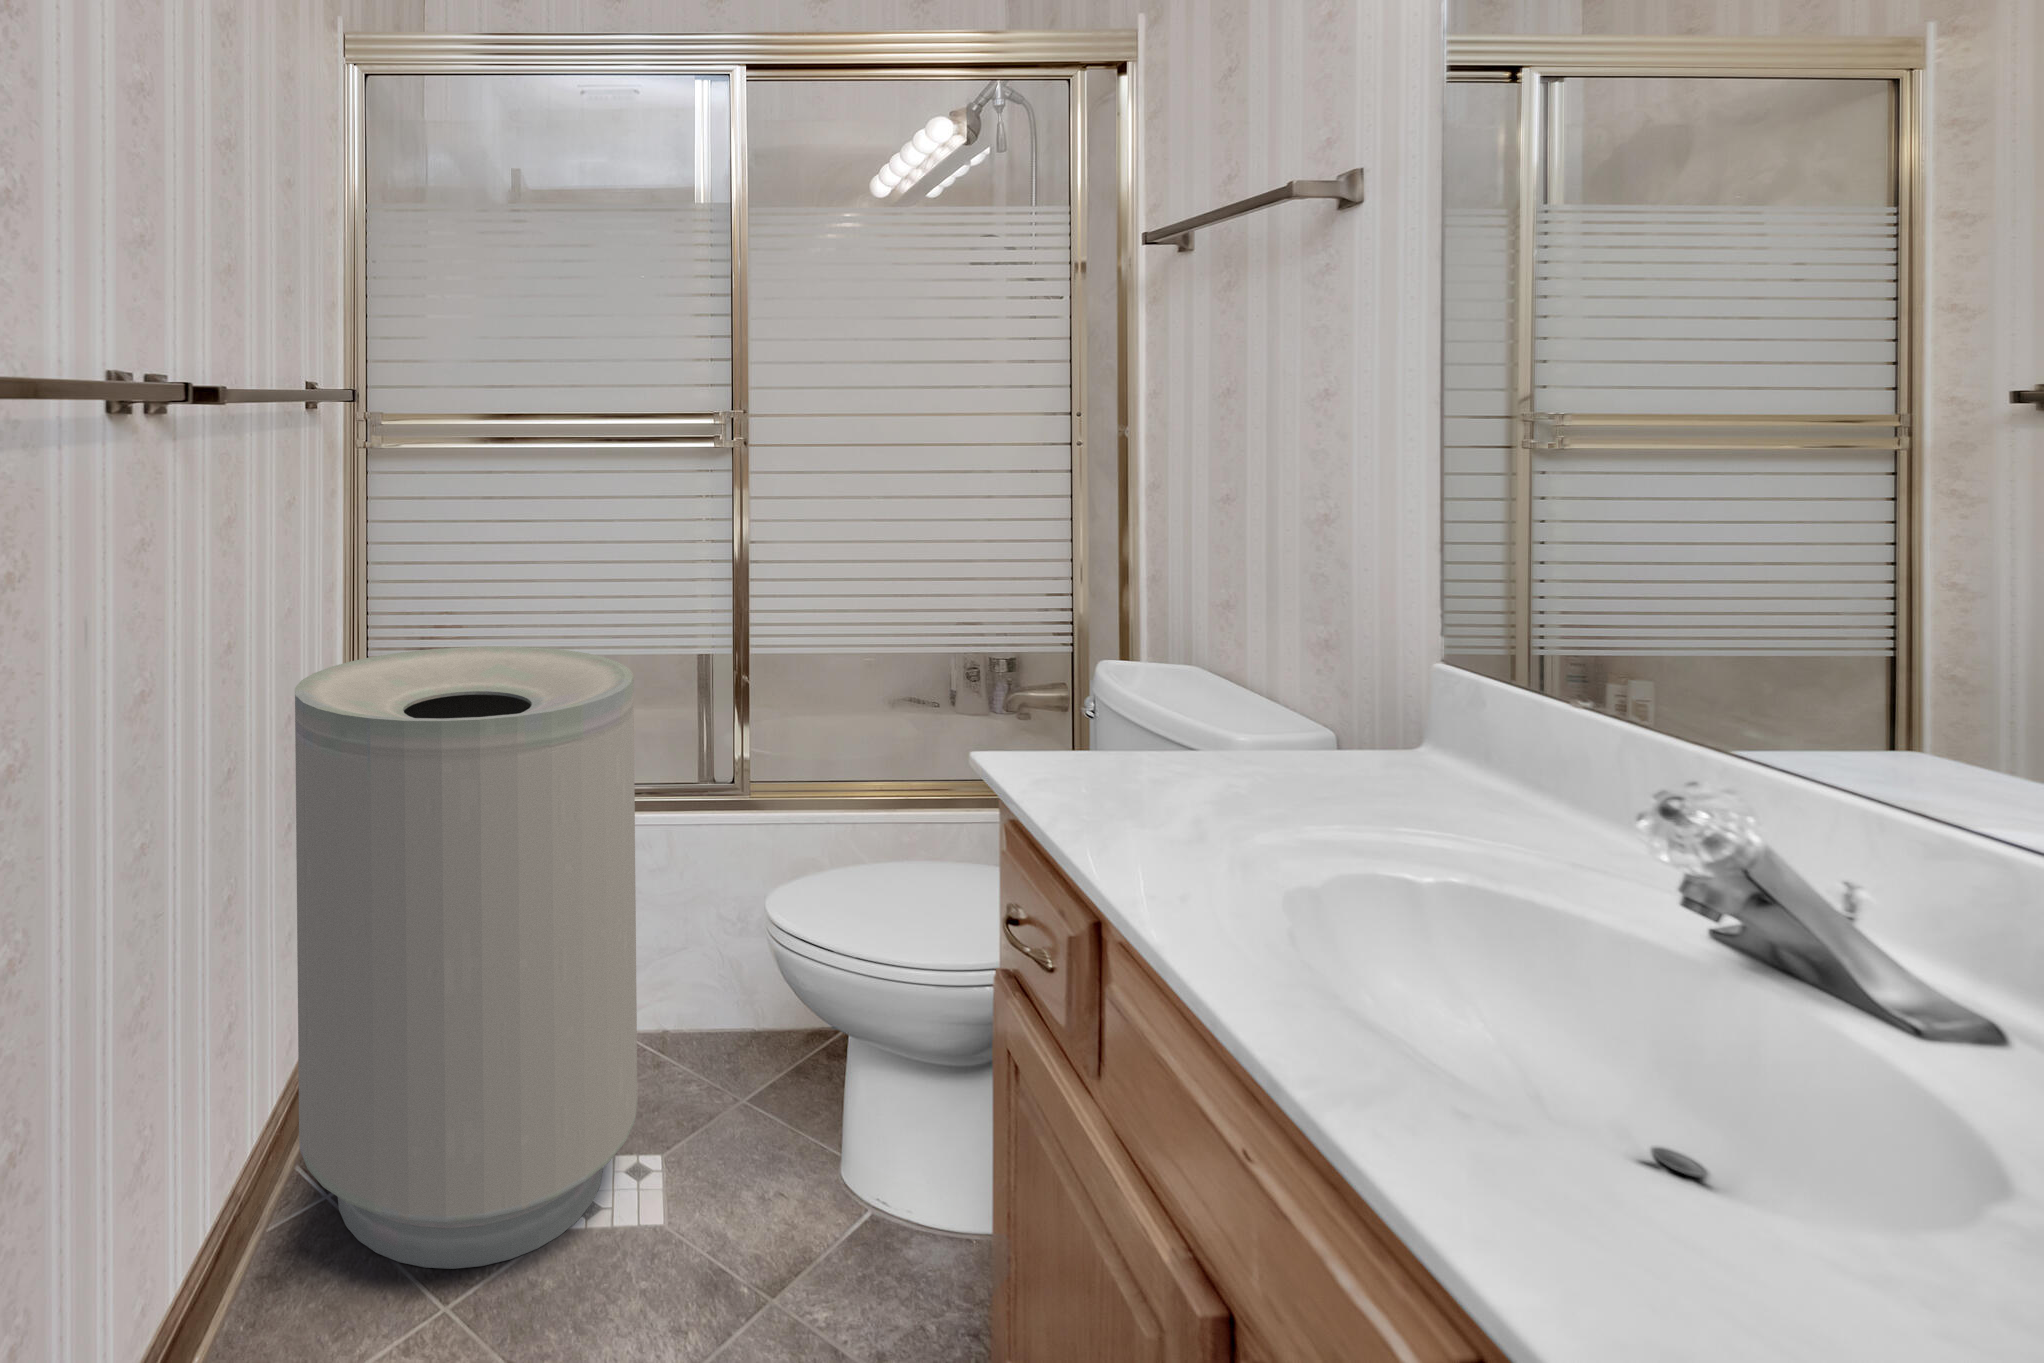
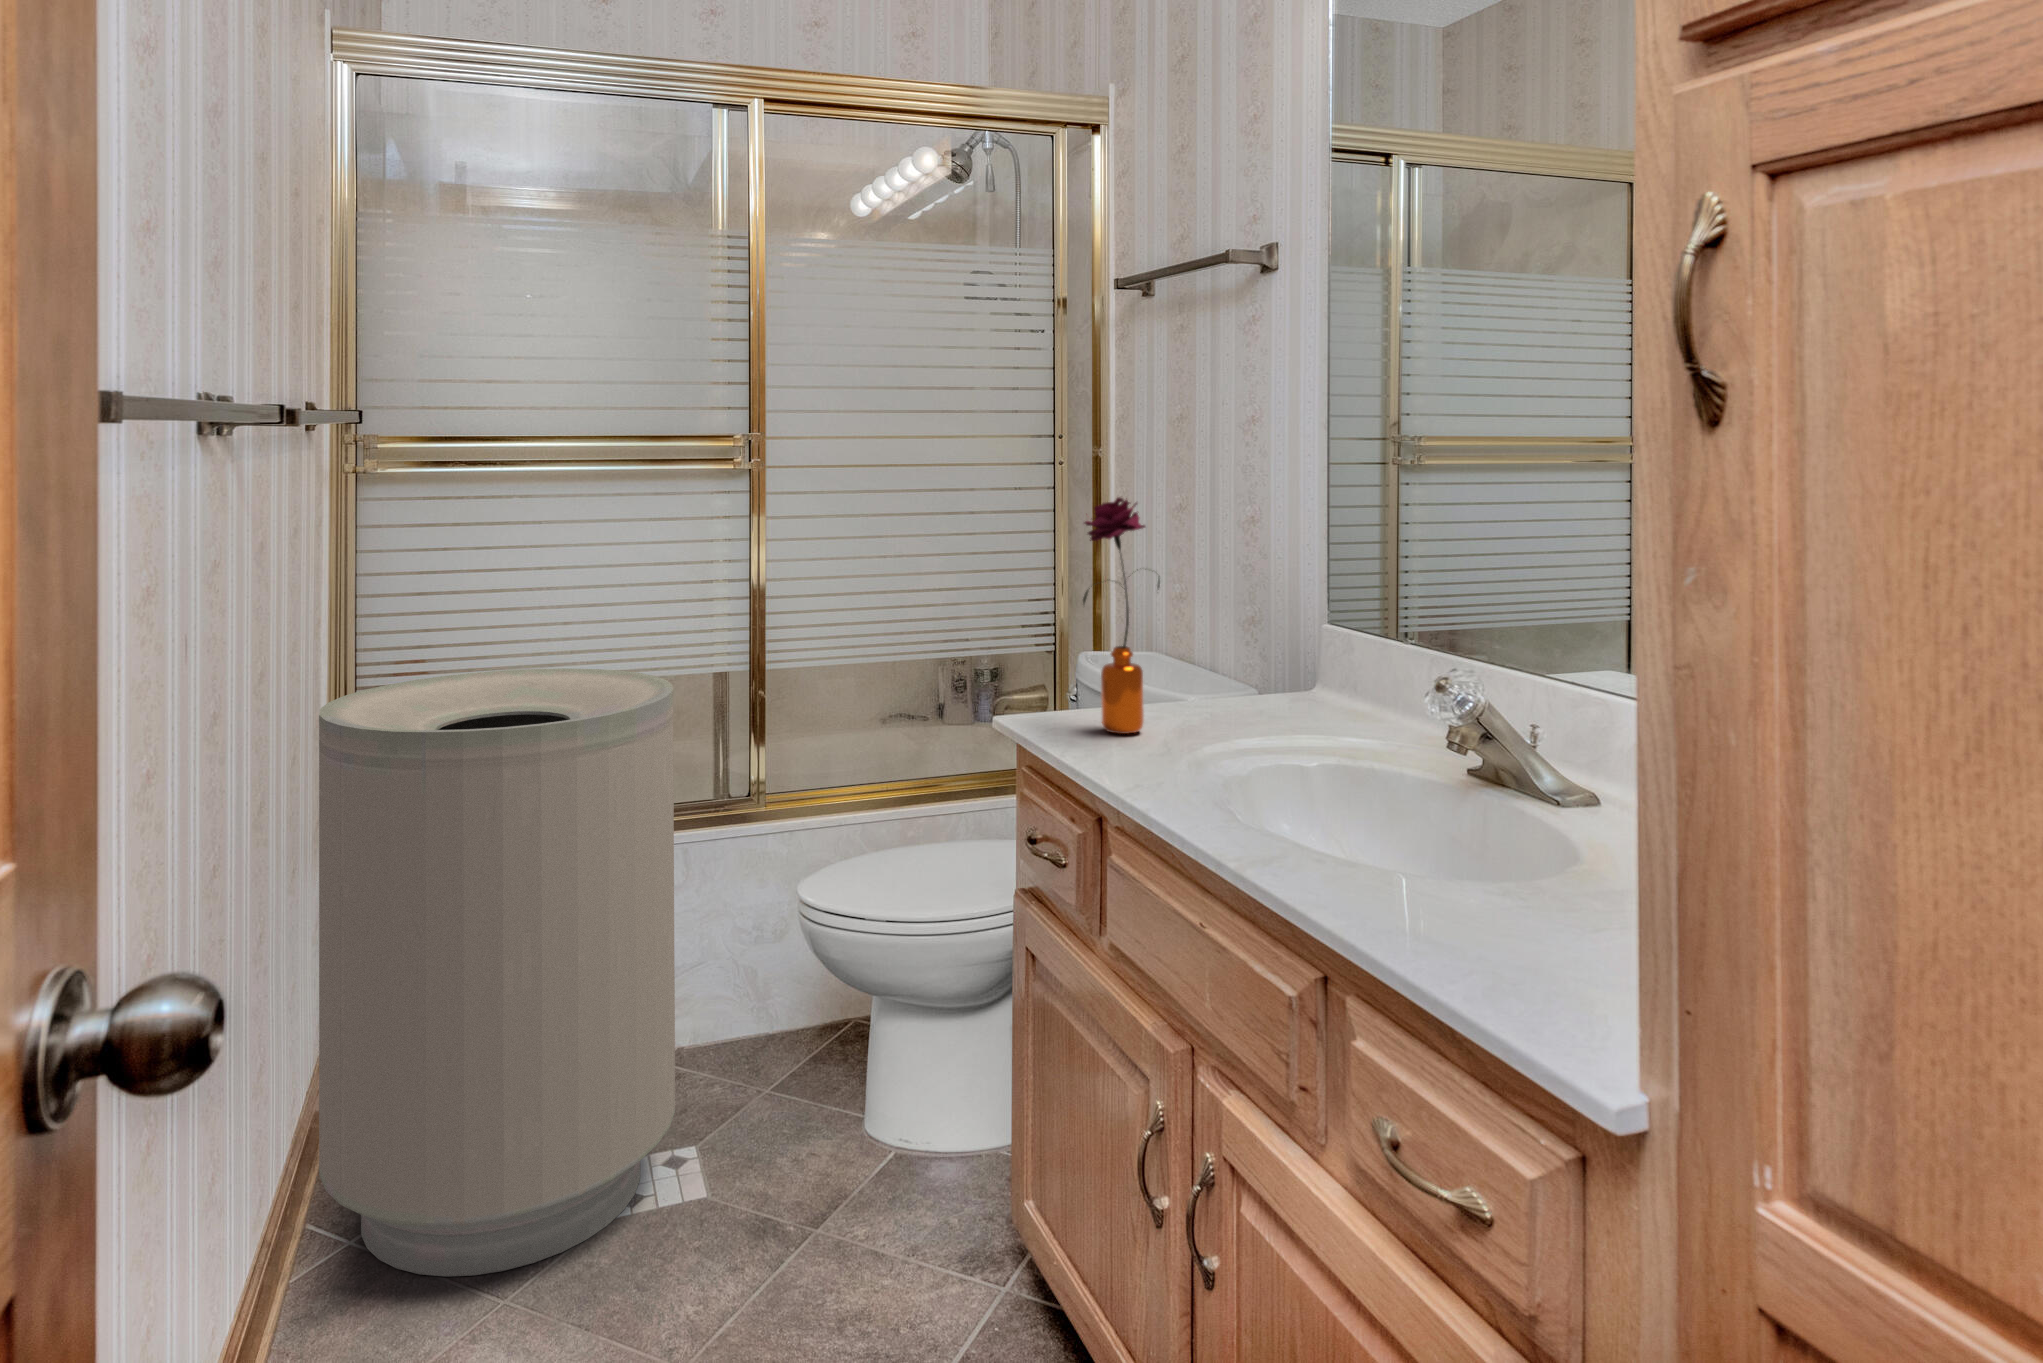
flower: none [1082,495,1190,803] -> present [1083,497,1160,734]

